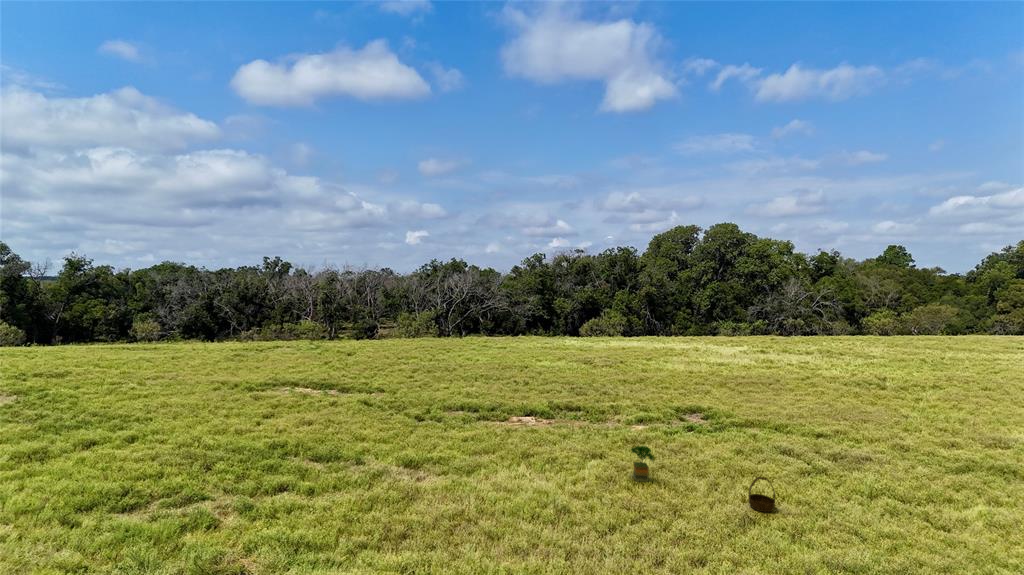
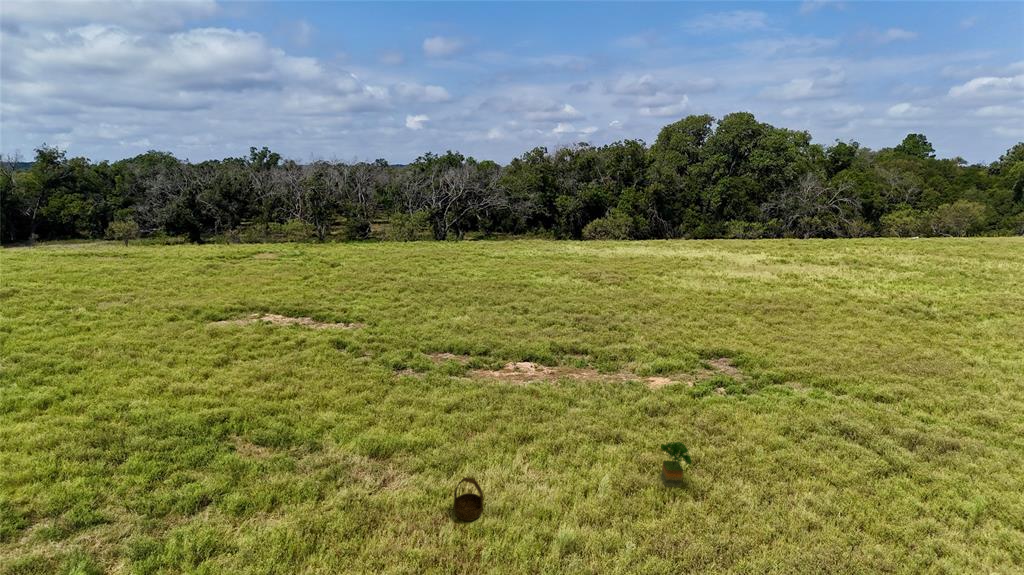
basket: present [749,477,775,512] -> present [454,477,483,521]

